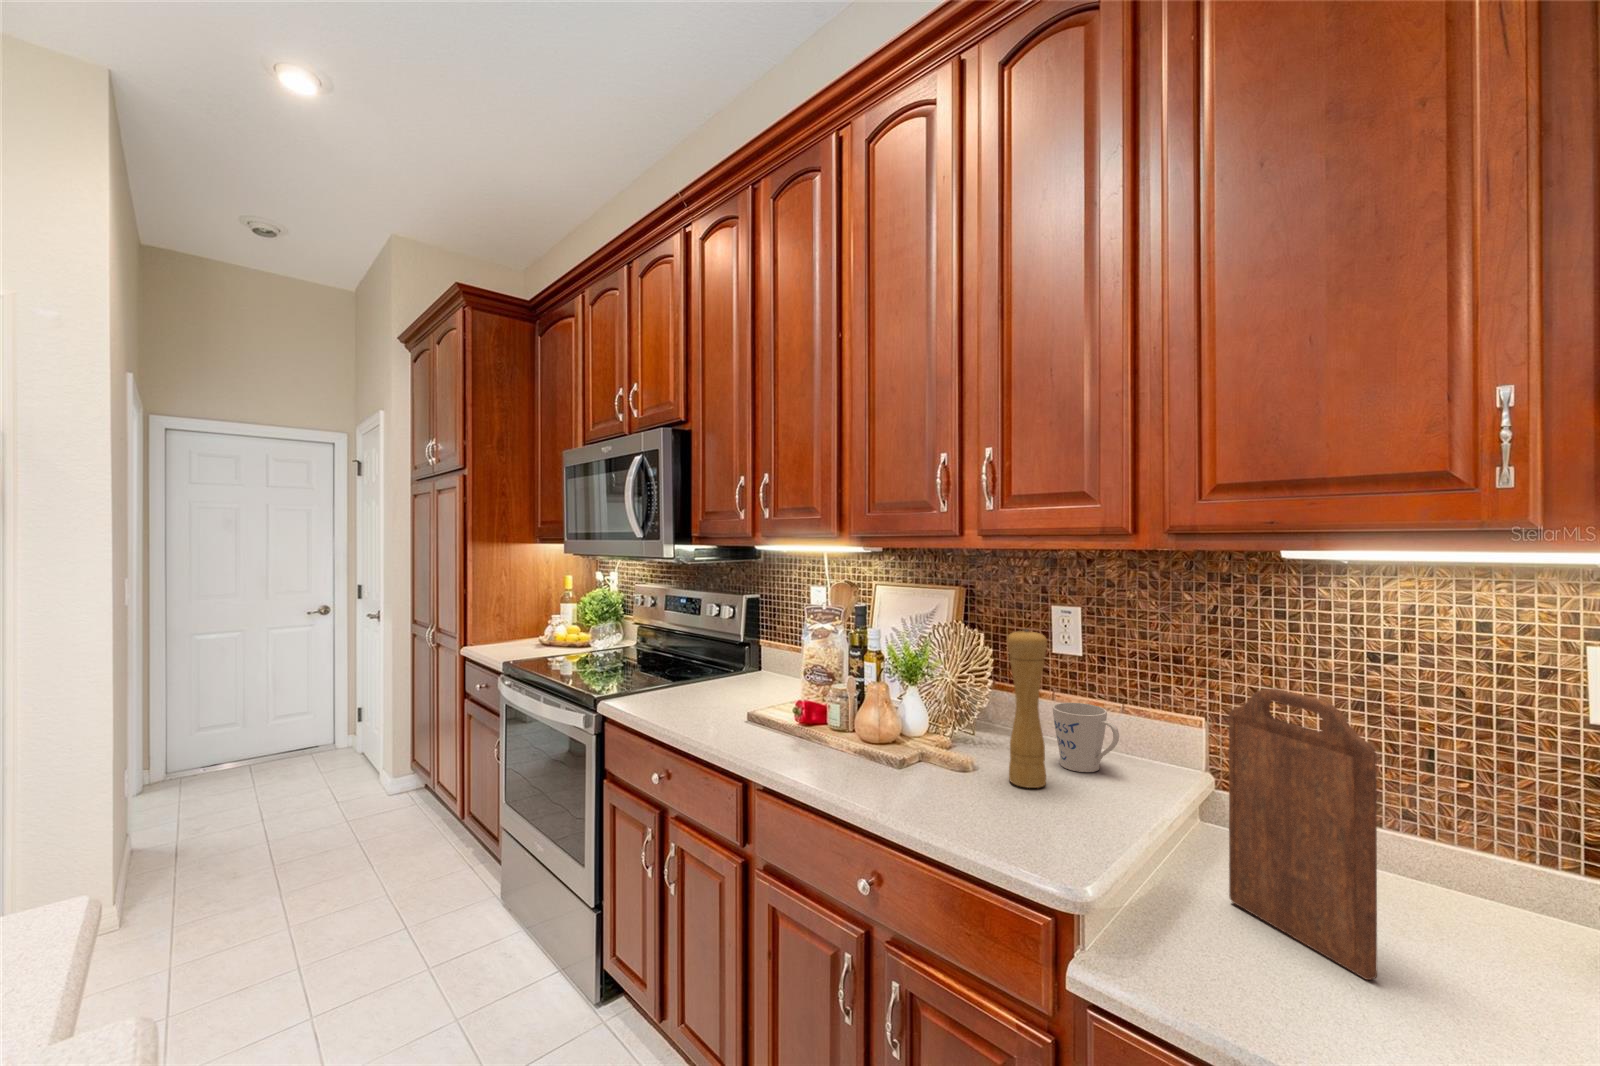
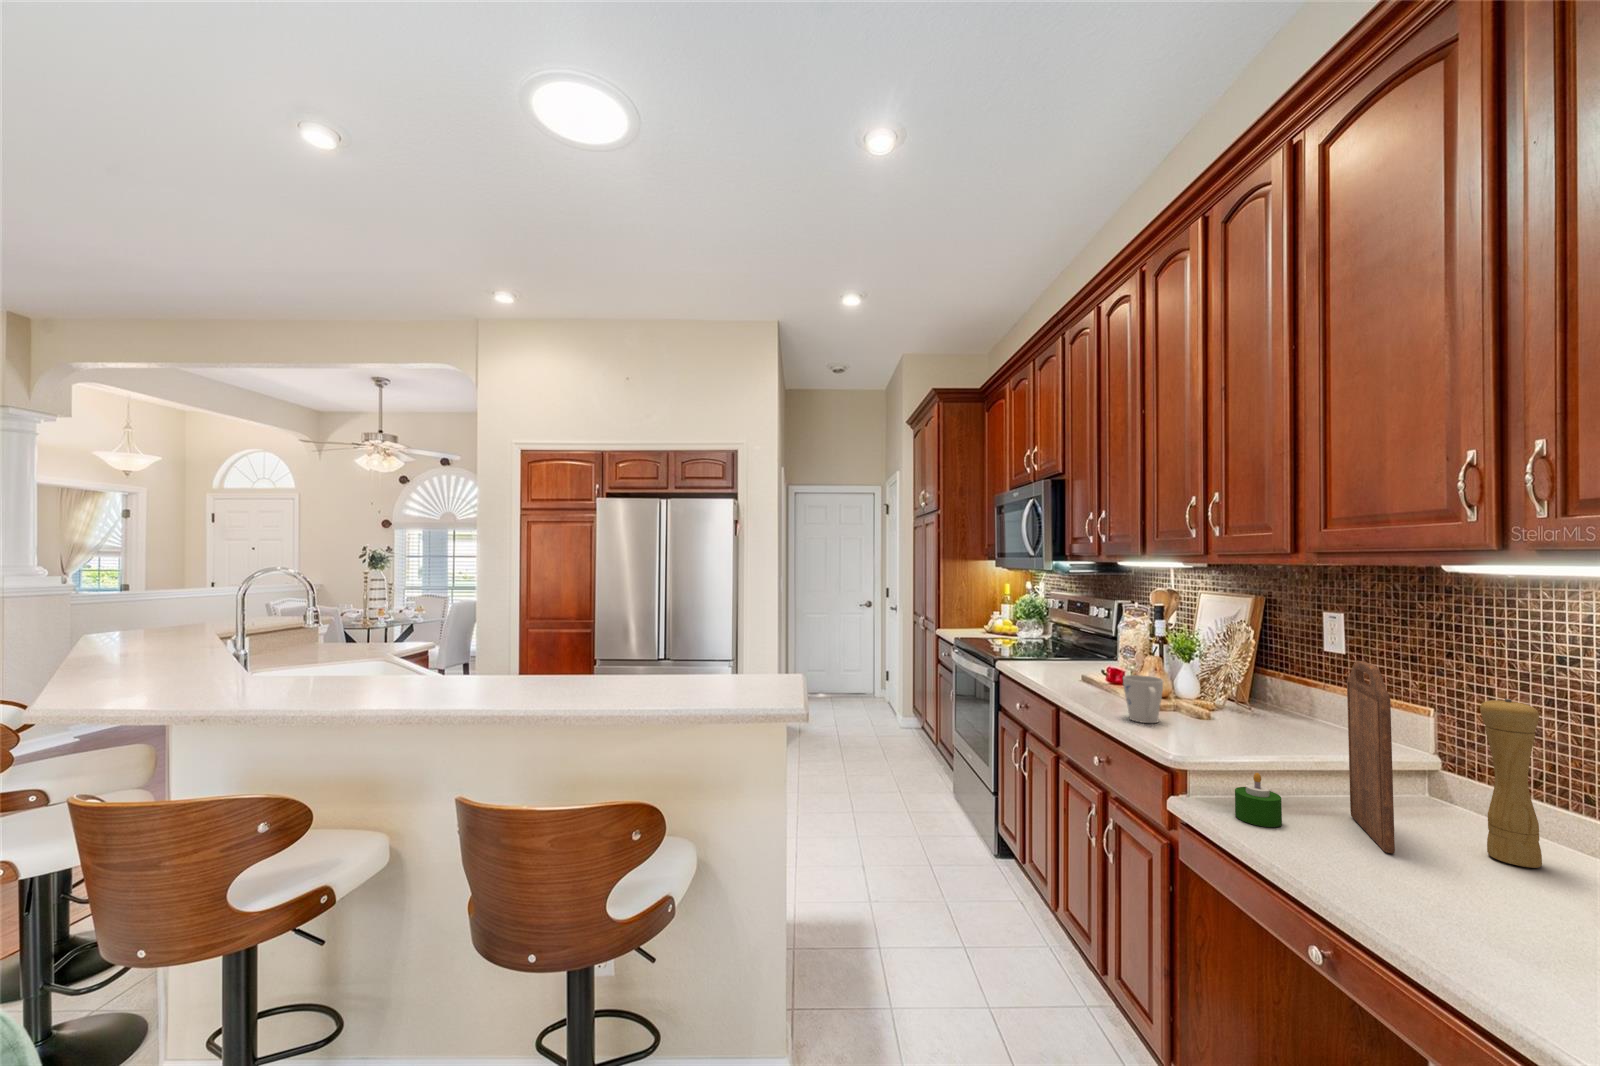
pepper mill: present [1007,629,1047,788] -> present [1480,699,1542,868]
mug: present [1053,703,1119,772] -> present [1123,675,1163,723]
candle: none [1161,893,1233,989] -> present [1235,773,1282,827]

